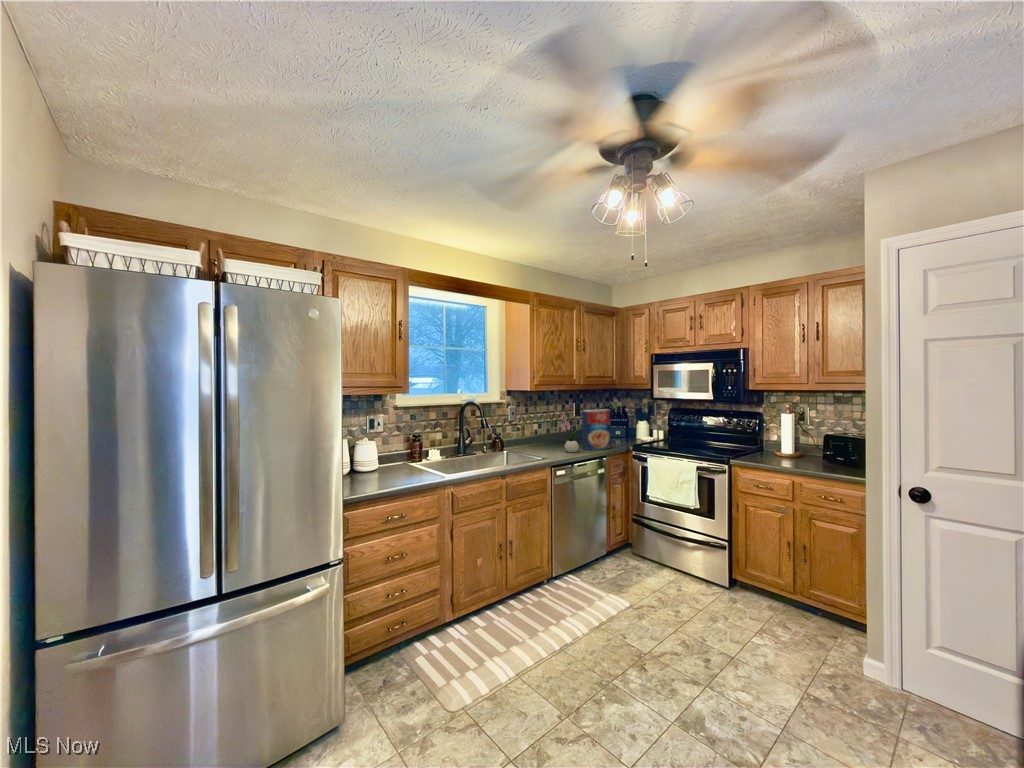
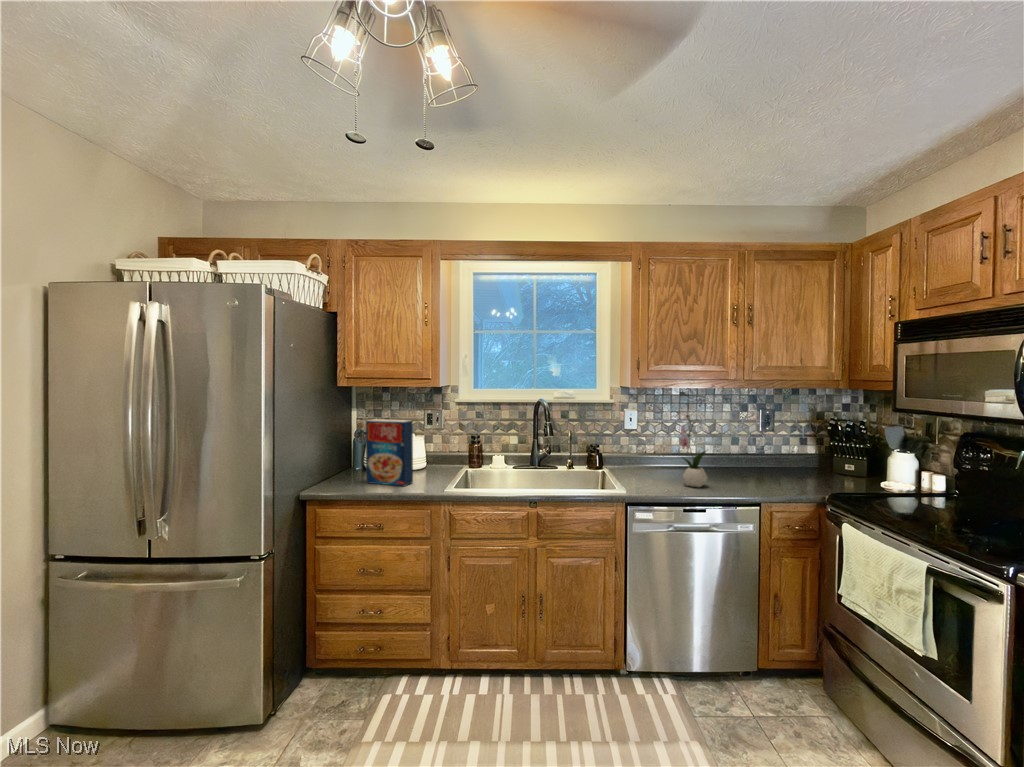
cereal box: present [582,410,611,450] -> present [366,419,413,486]

